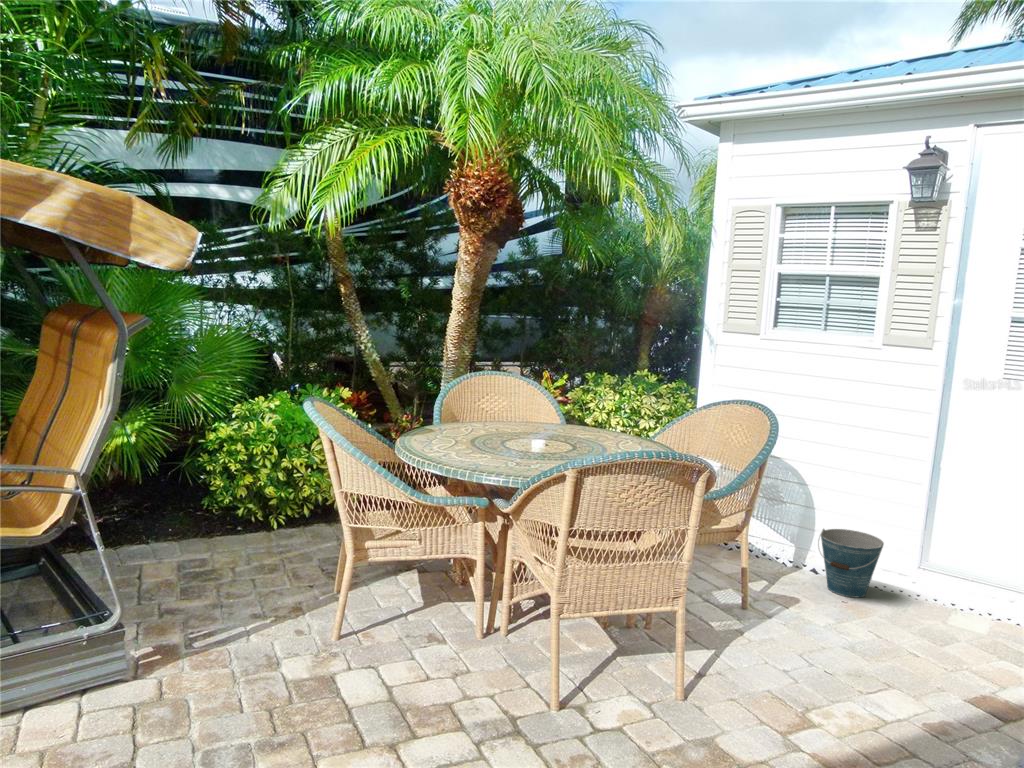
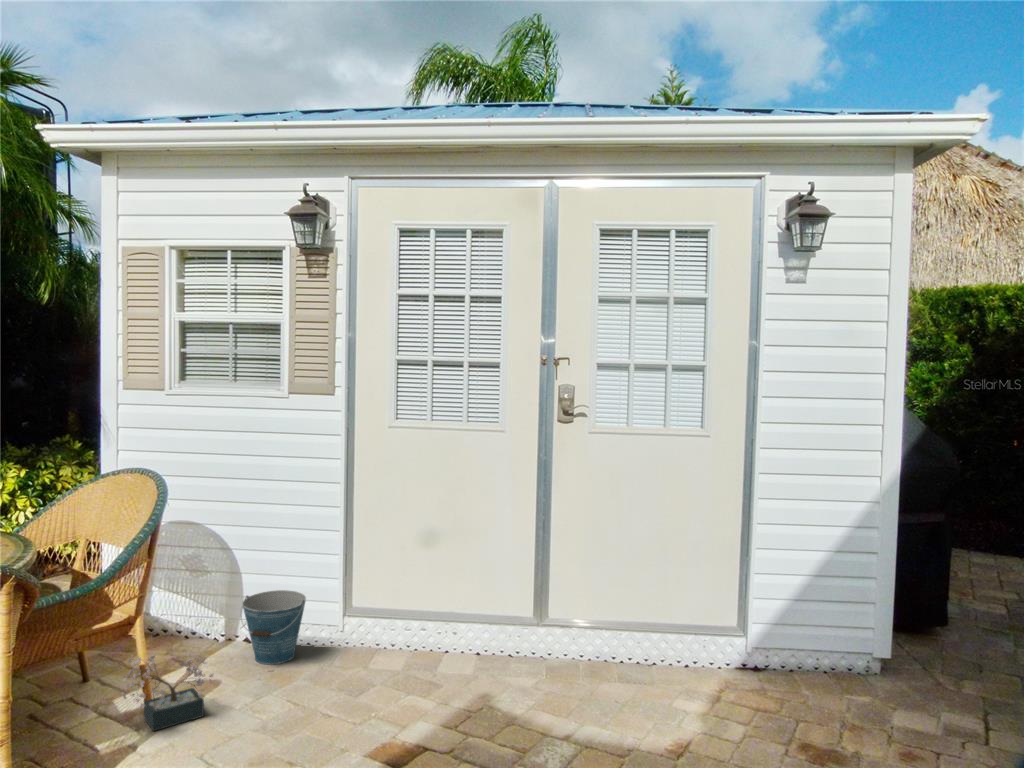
decorative plant: none [731,556,806,625] -> present [122,655,213,731]

